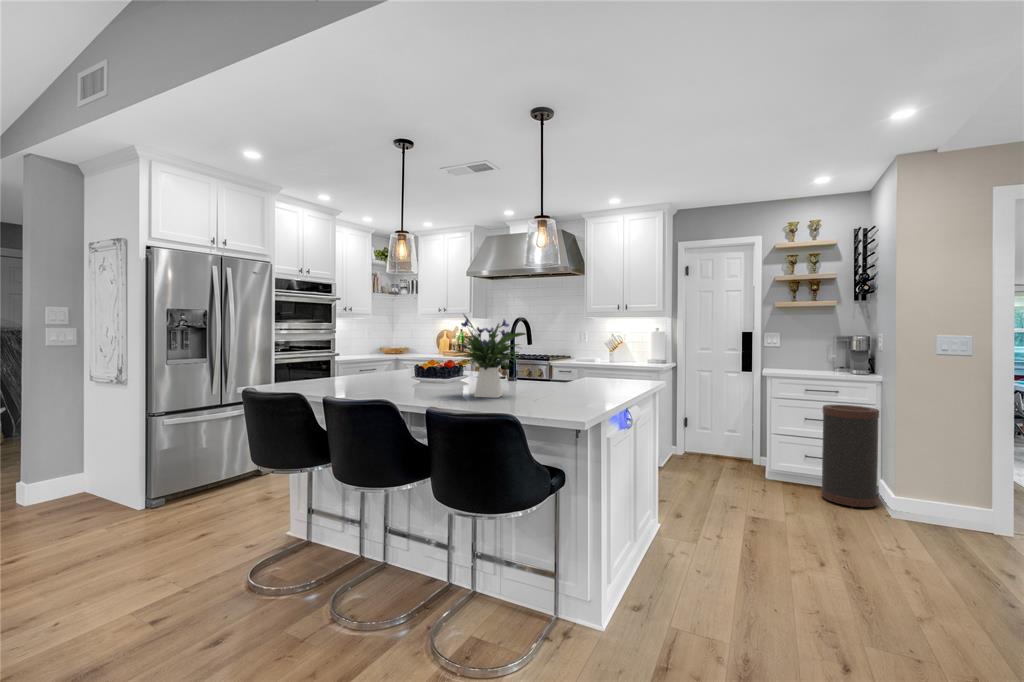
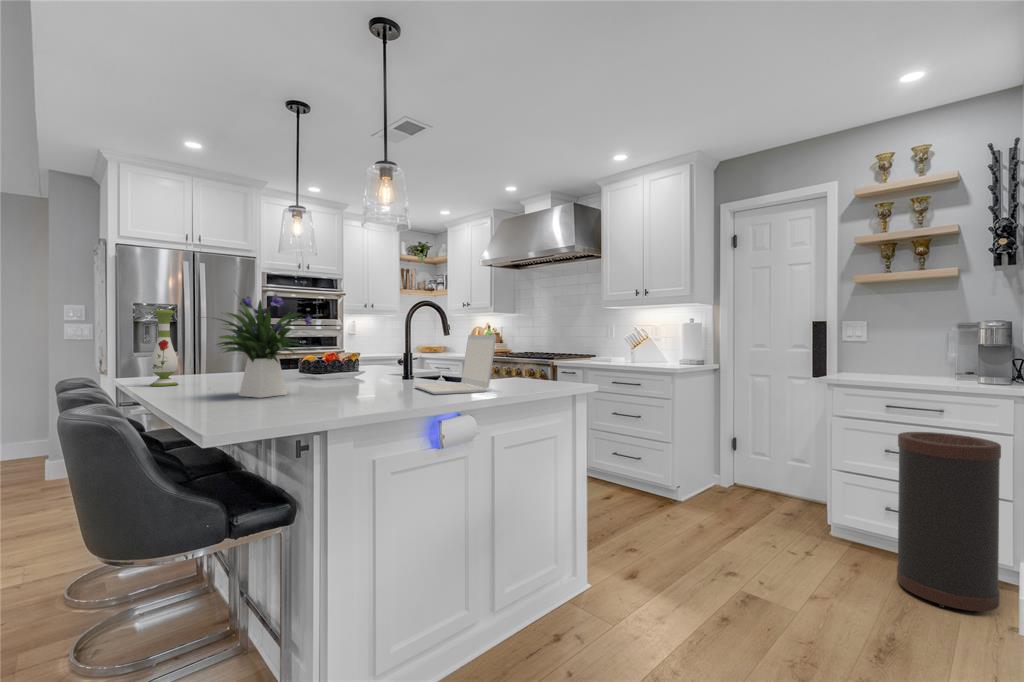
vase: none [329,325,351,392] -> present [150,310,178,386]
laptop: none [566,346,636,391] -> present [414,335,496,394]

